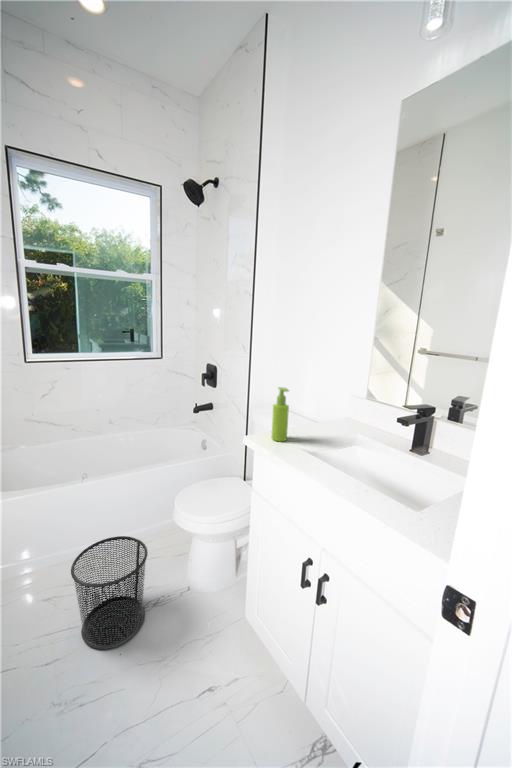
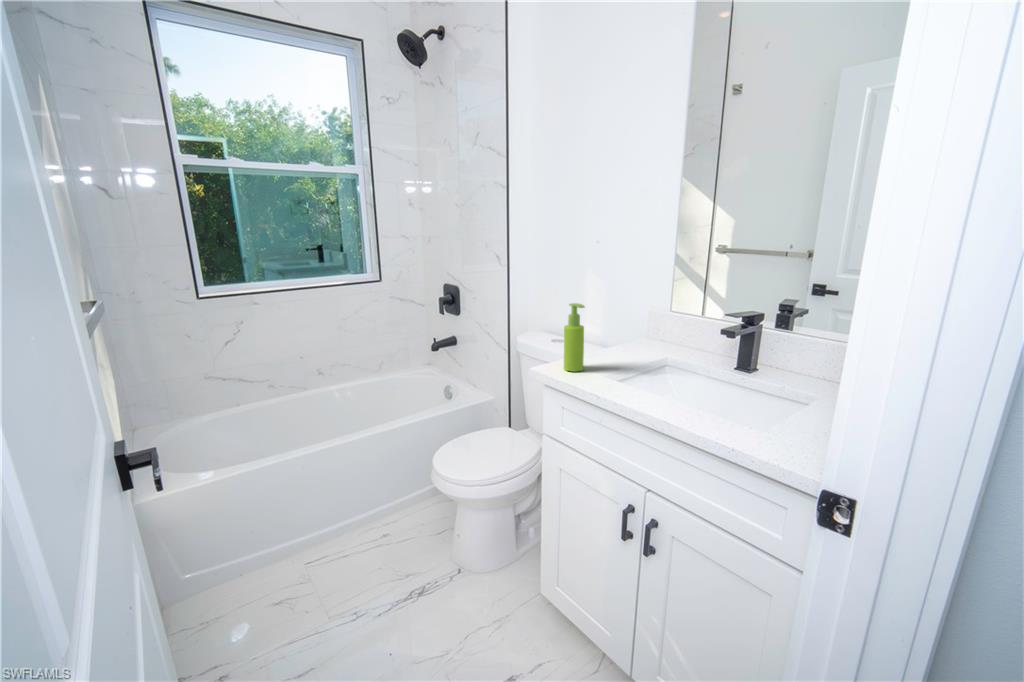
waste bin: present [71,536,148,649] -> none [315,513,410,650]

